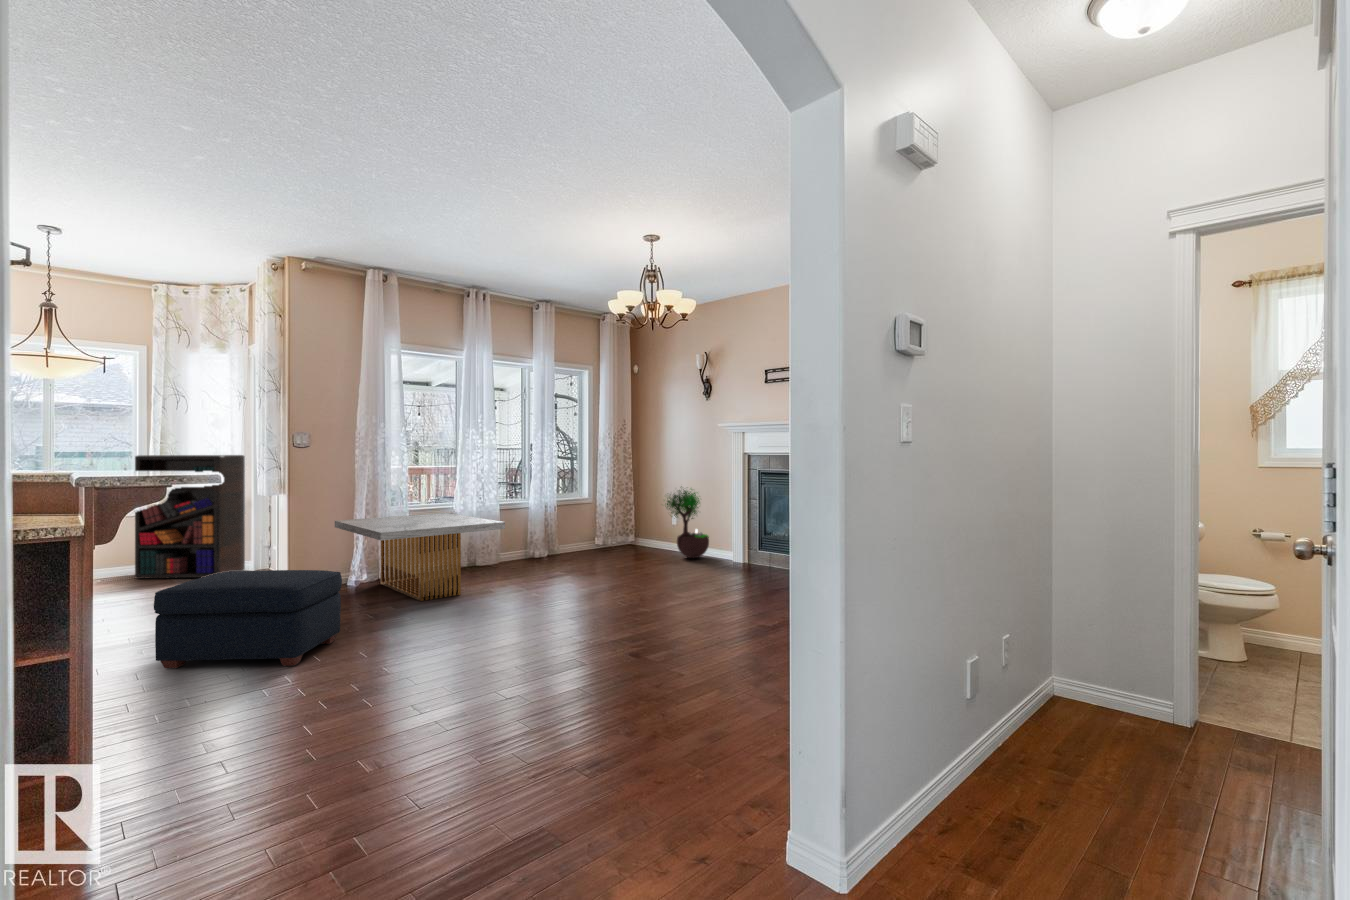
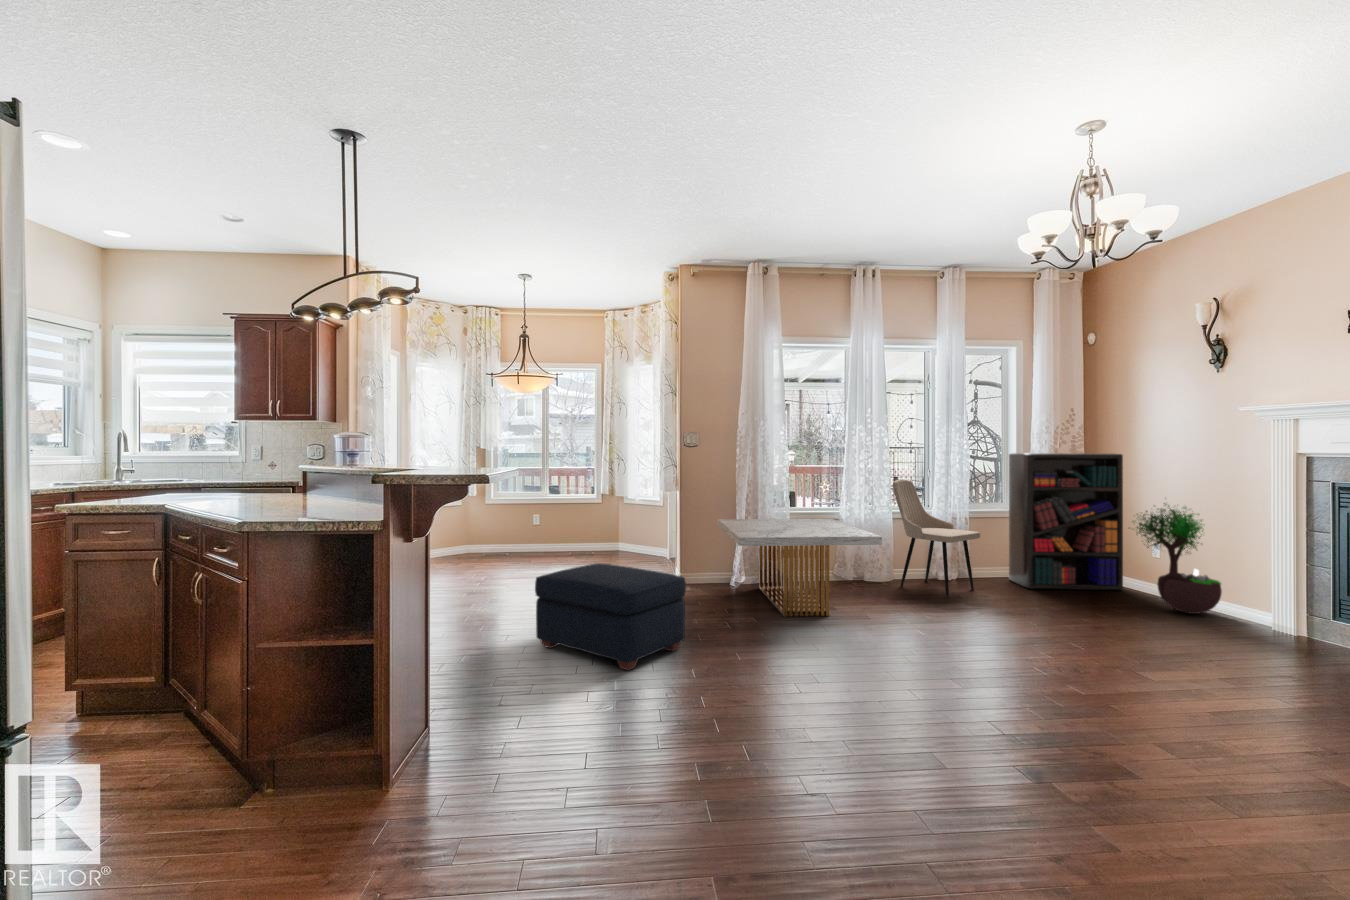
bookshelf: present [135,455,245,579] -> present [1009,453,1123,590]
dining chair: none [500,476,568,568] -> present [893,479,980,596]

